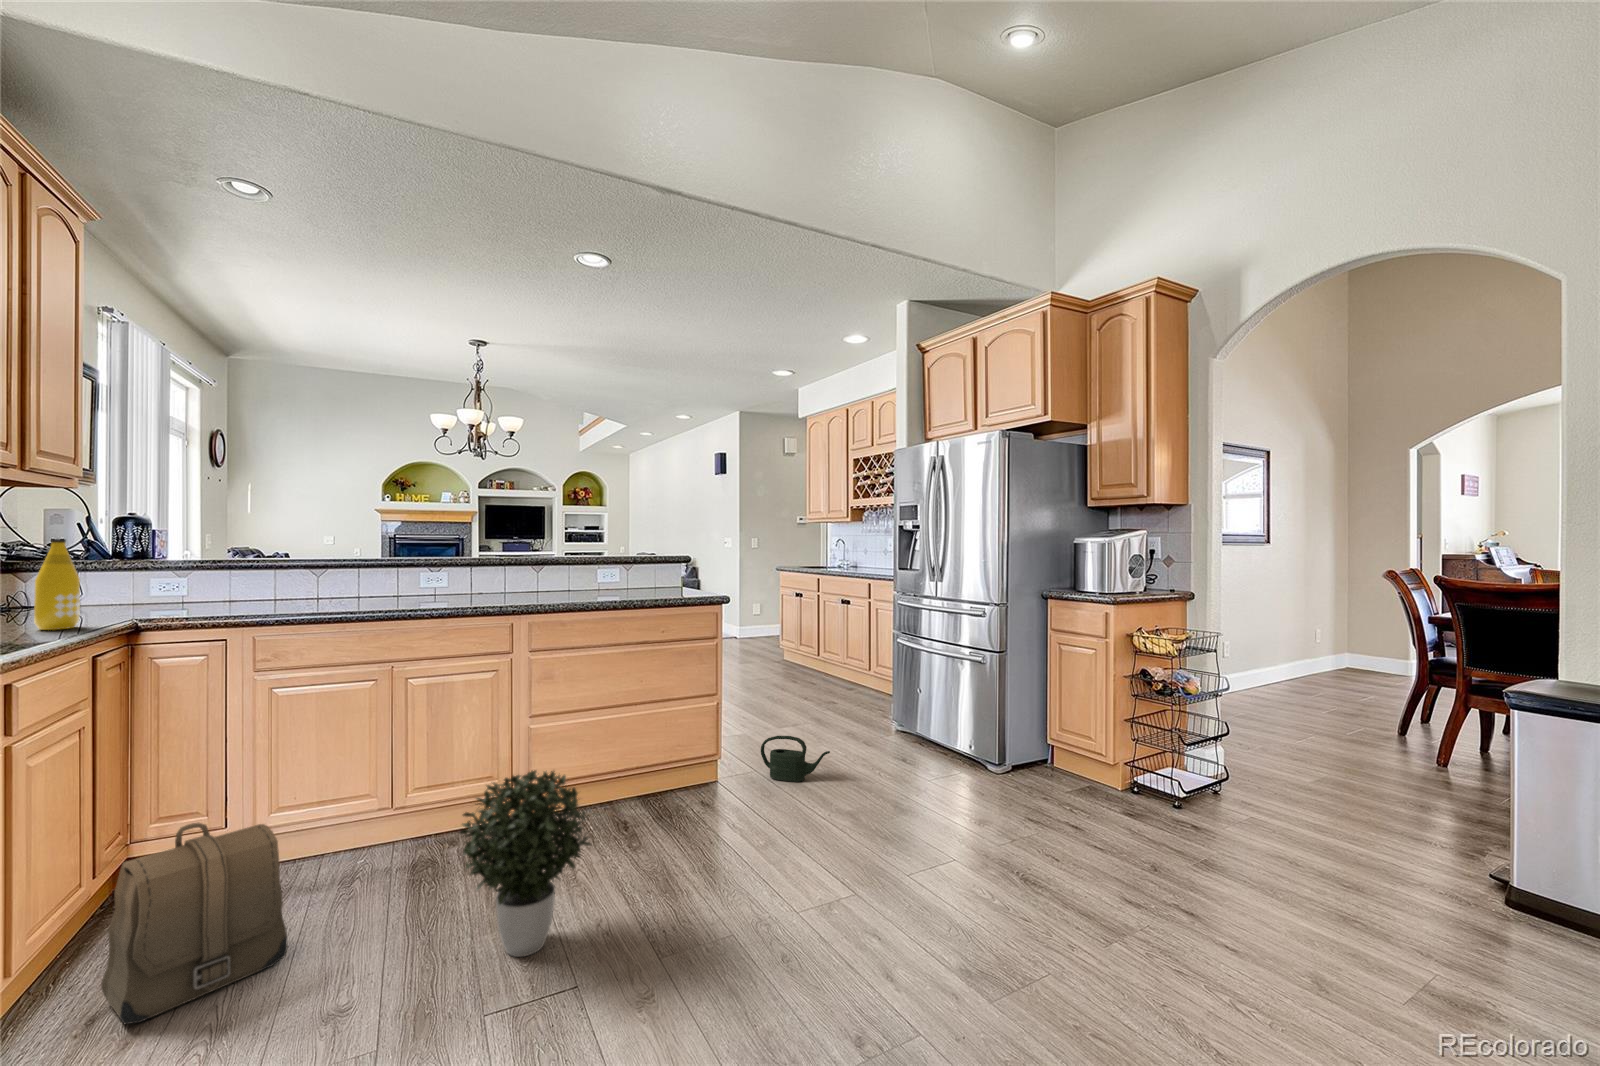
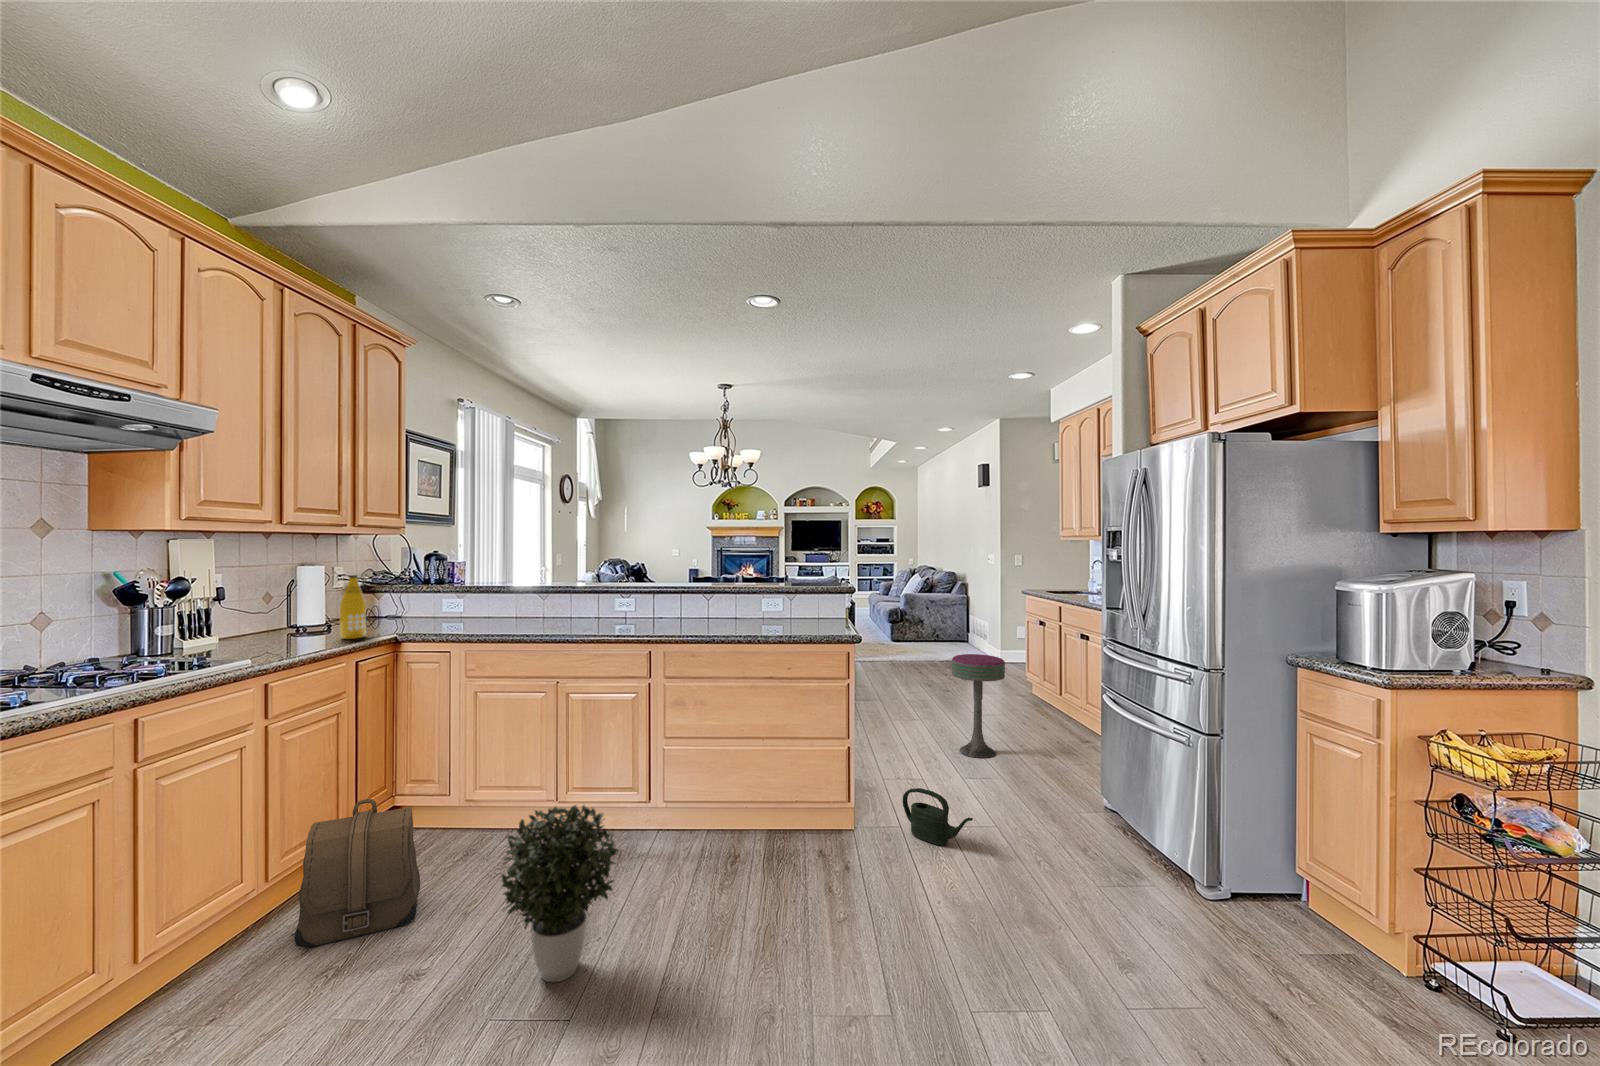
bar stool: none [755,624,802,718] -> present [952,654,1005,758]

